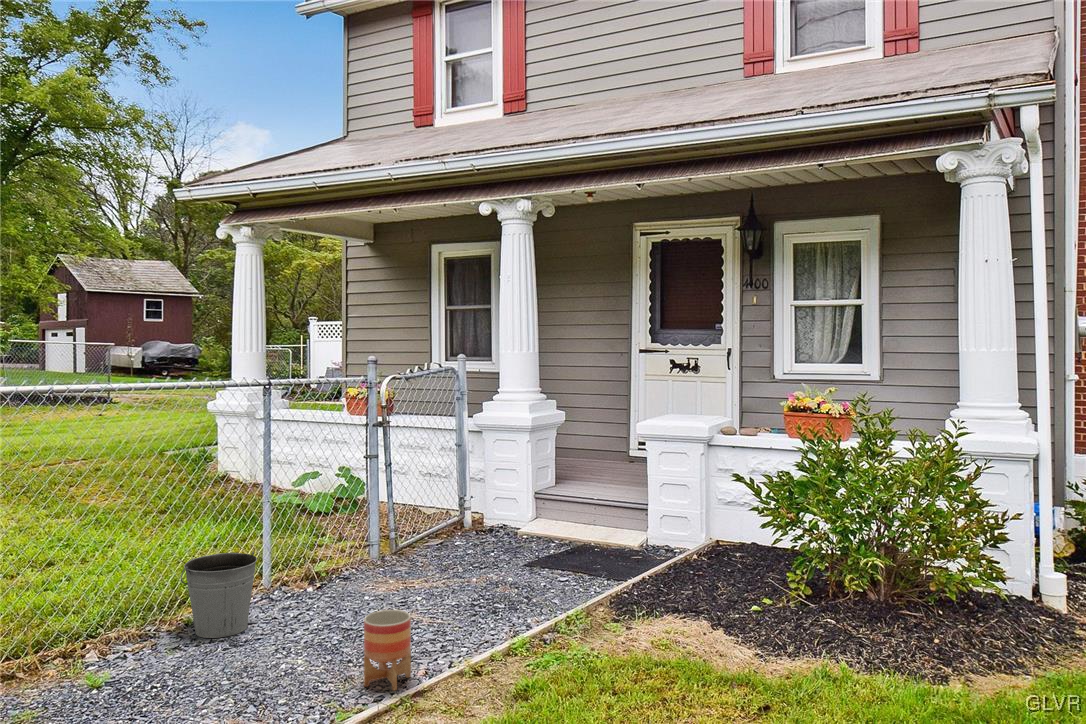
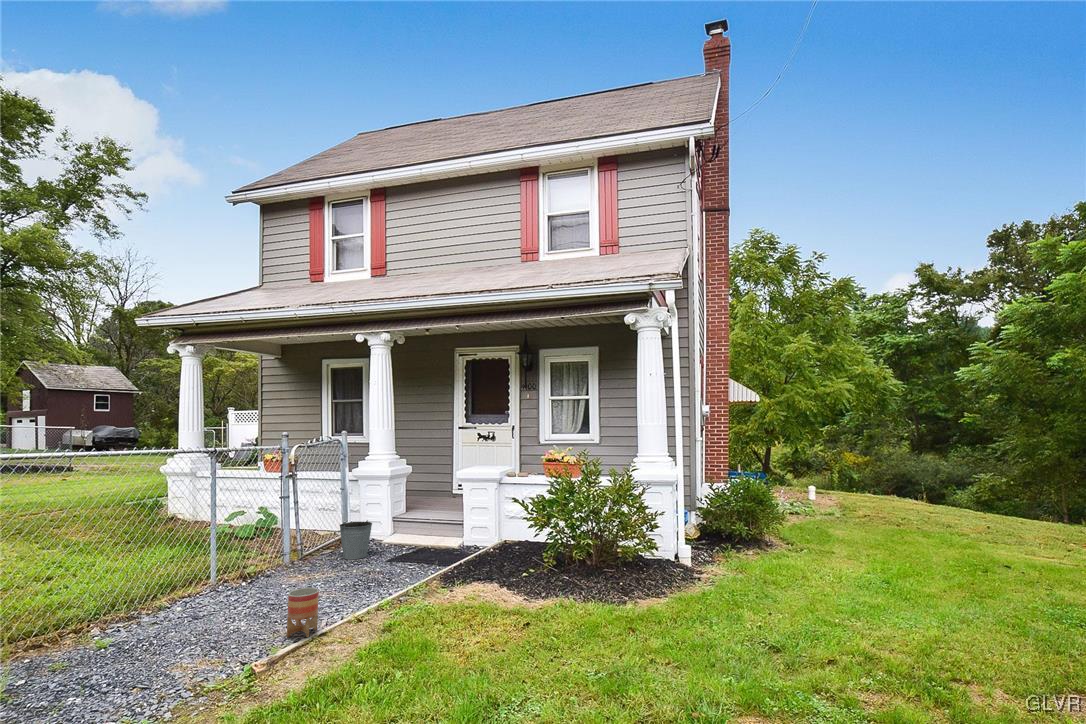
bucket: present [181,552,257,638] -> present [339,520,372,559]

